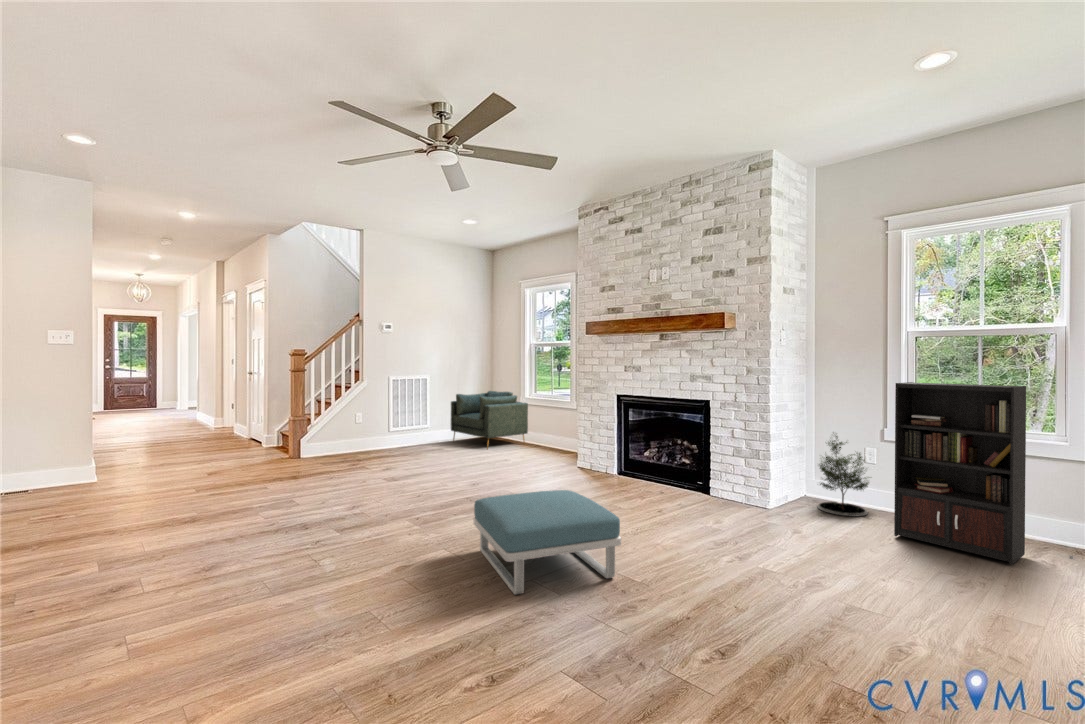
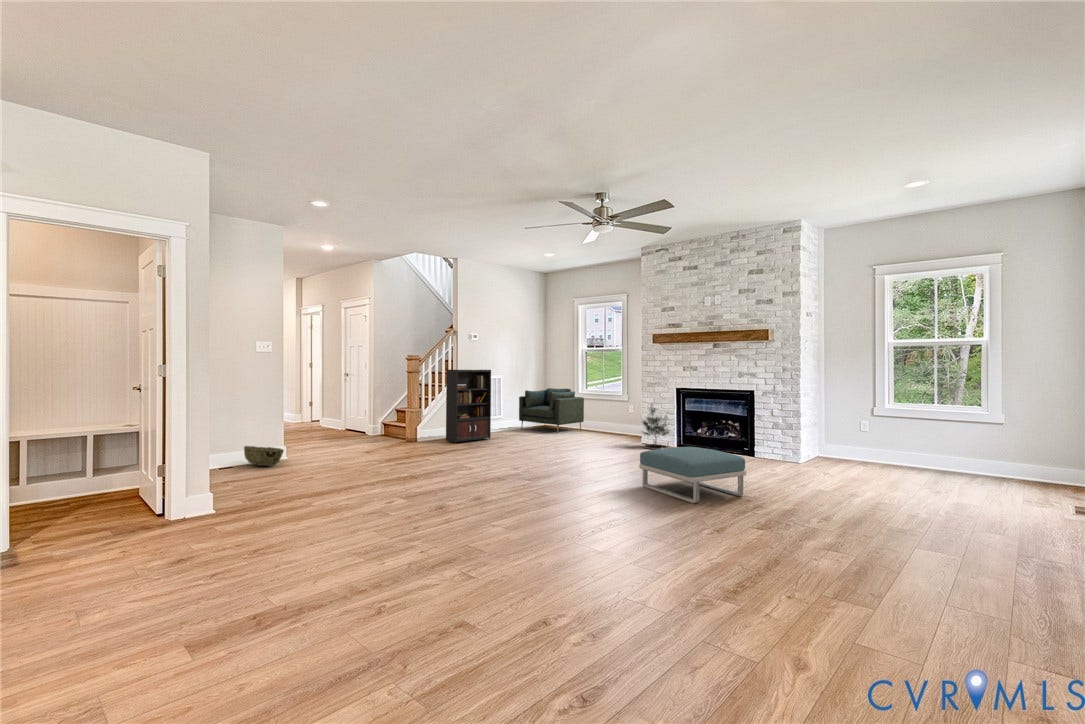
bookcase: present [894,382,1073,564] -> present [446,370,491,443]
potted tree: present [817,436,869,517] -> present [643,403,669,450]
woven basket: none [18,470,68,498] -> present [244,446,284,466]

